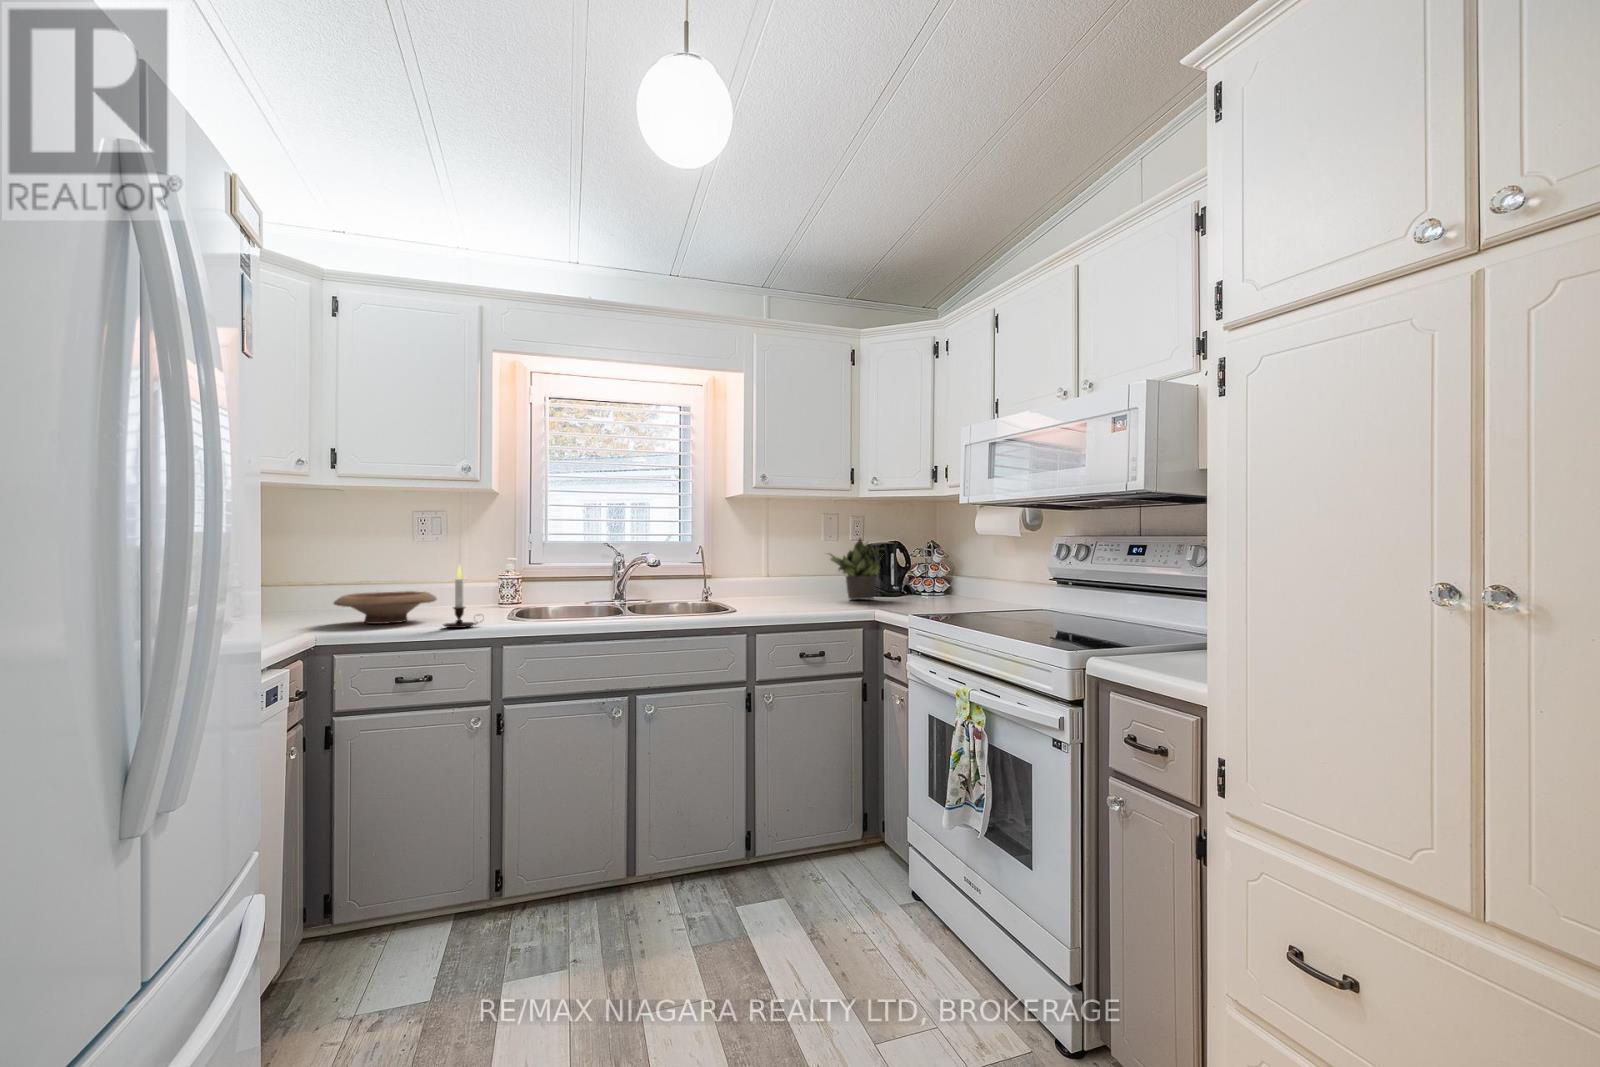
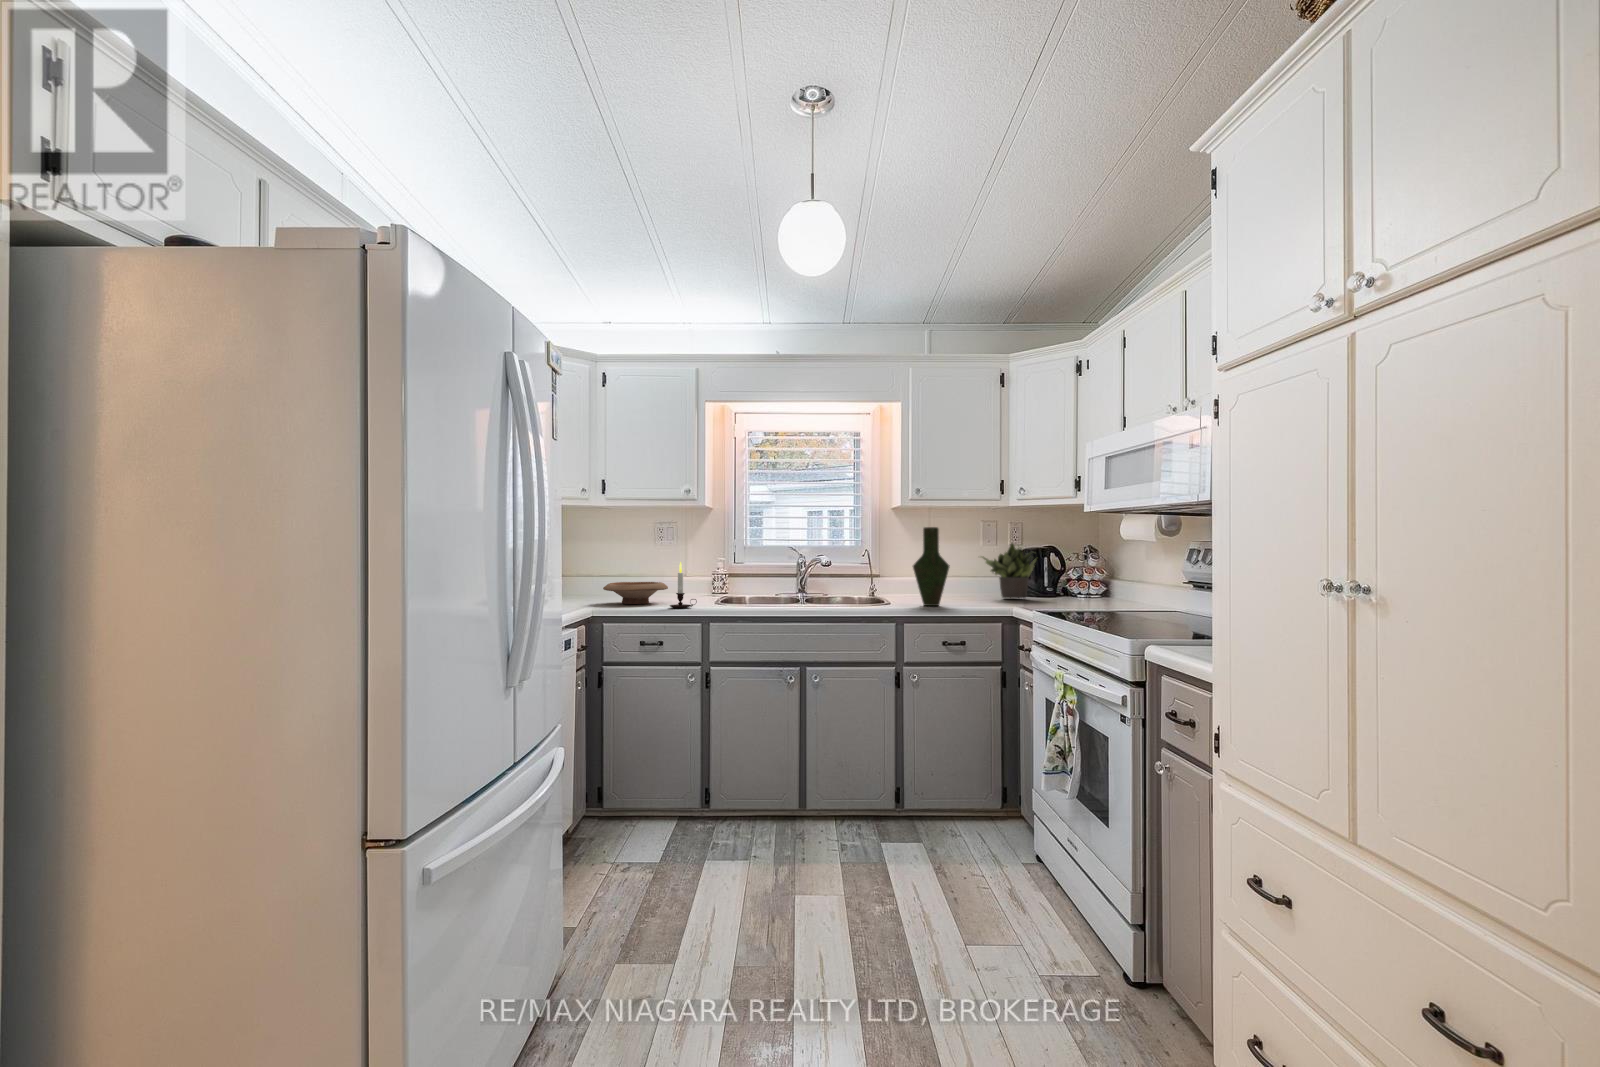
vase: none [763,519,807,612] -> present [913,527,950,606]

